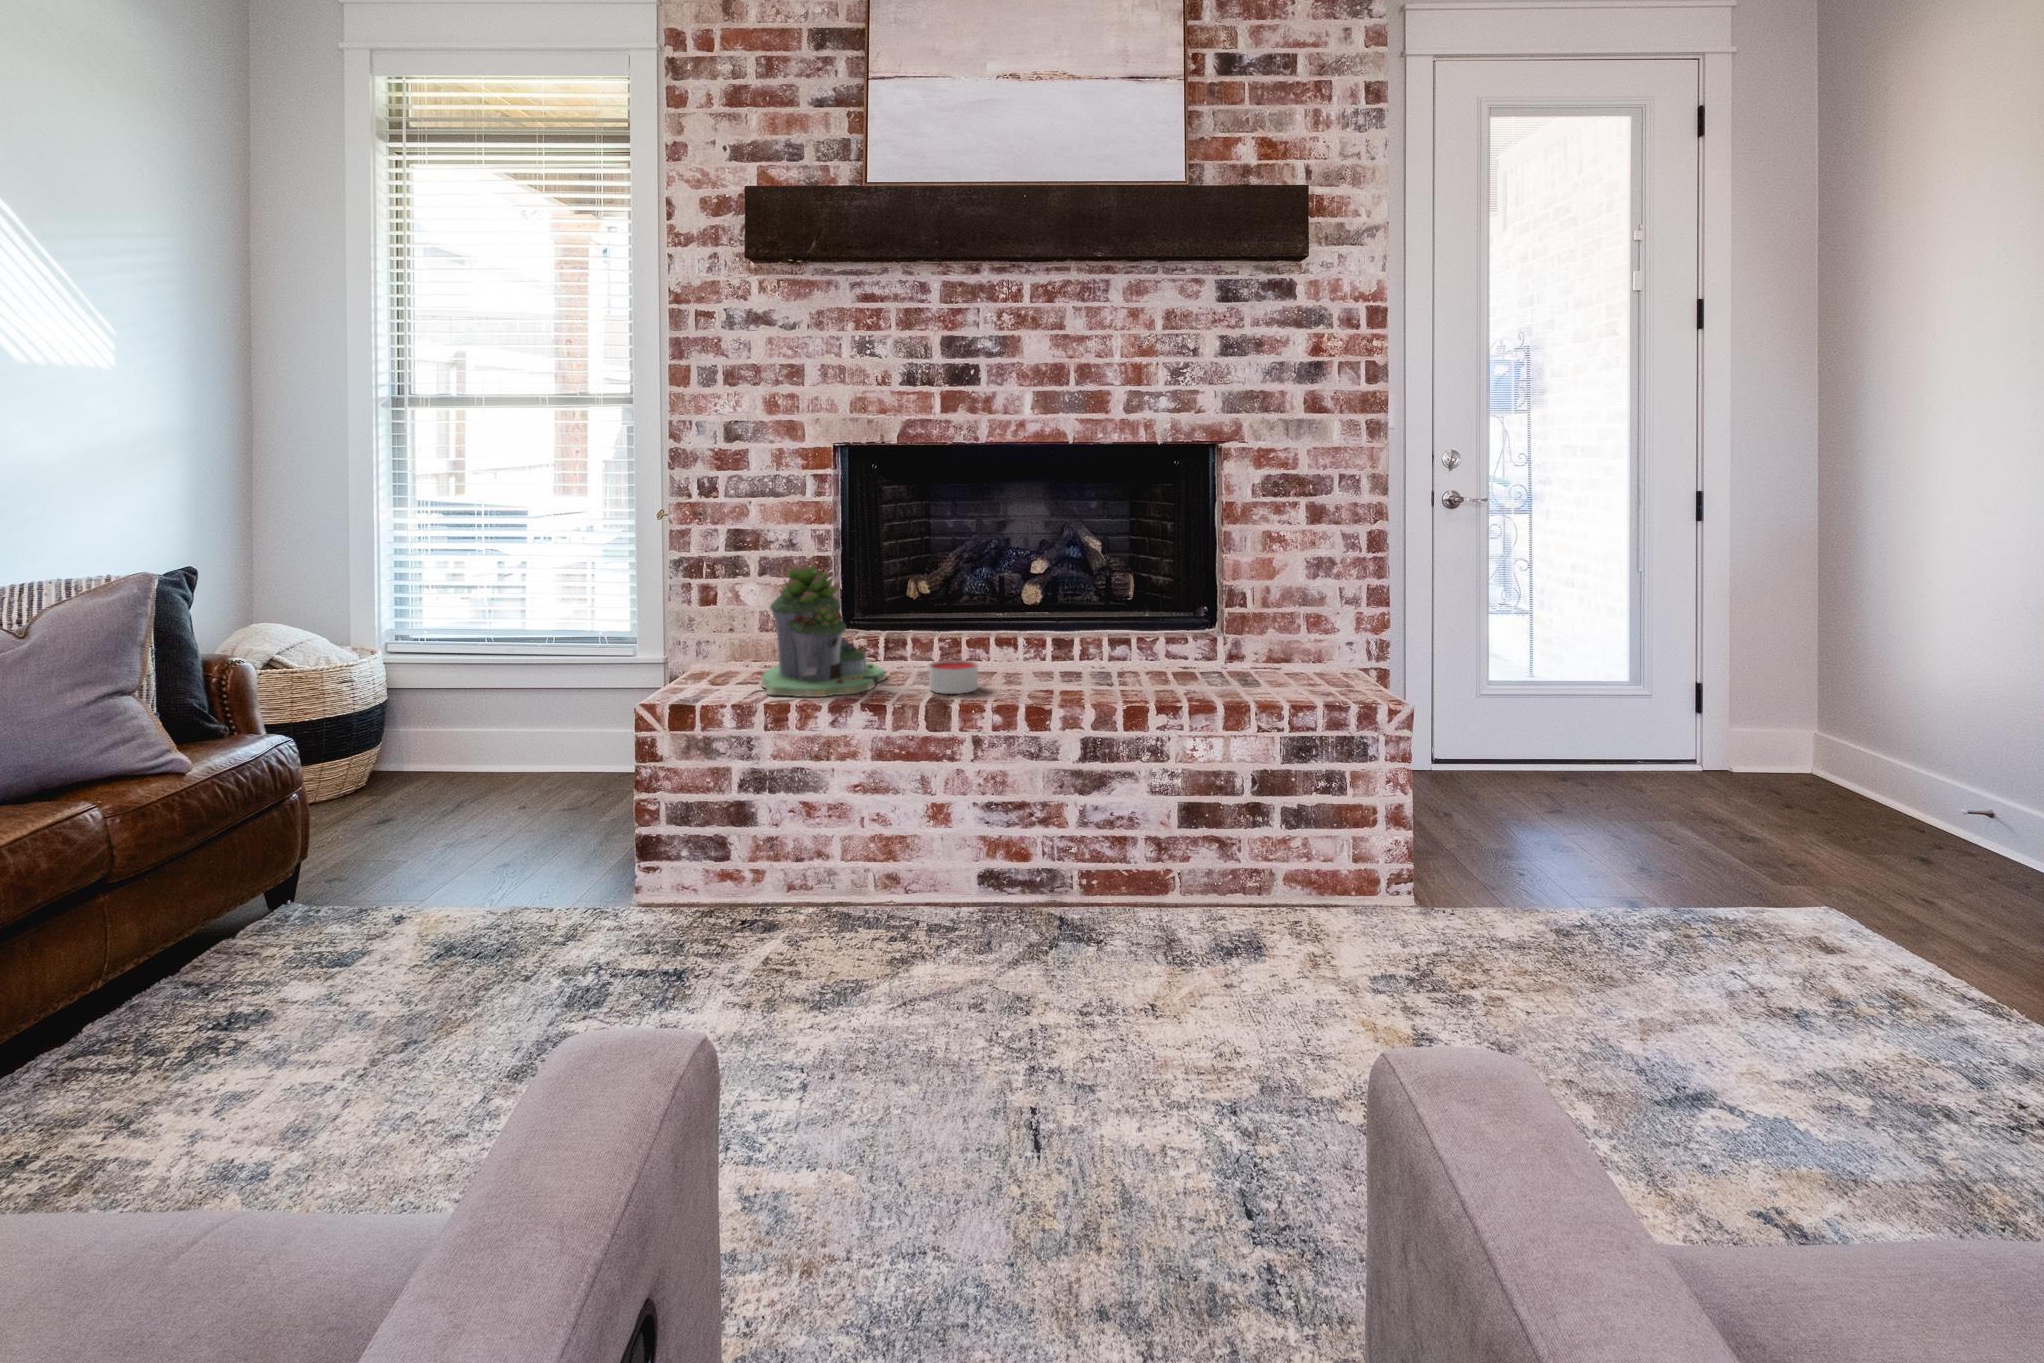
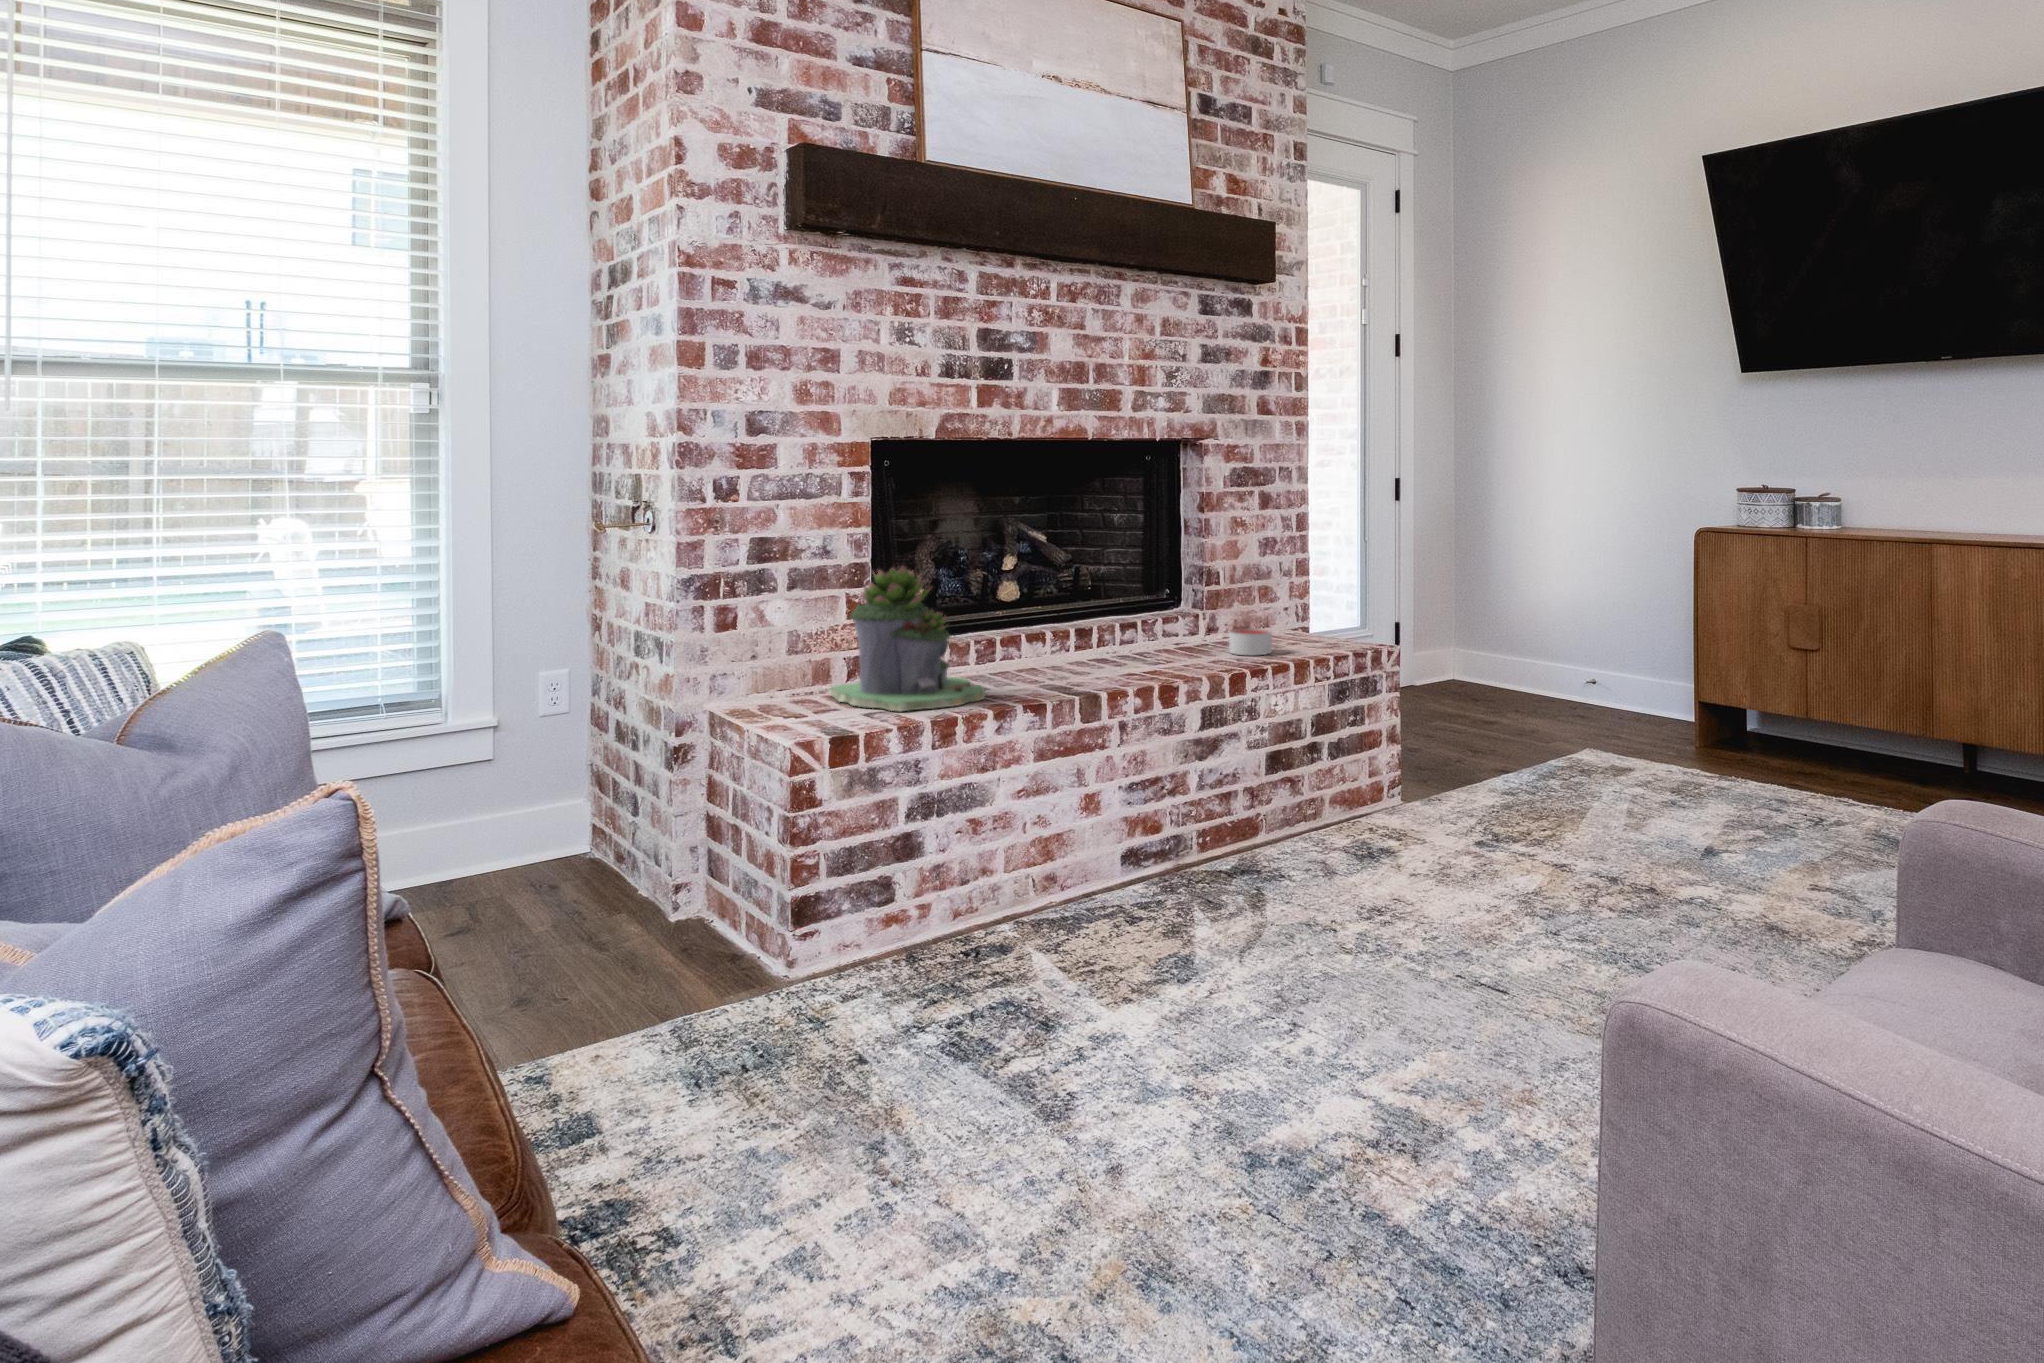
candle: present [929,660,978,694] -> present [1229,628,1272,655]

